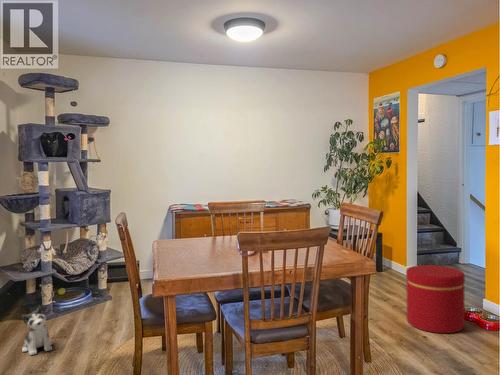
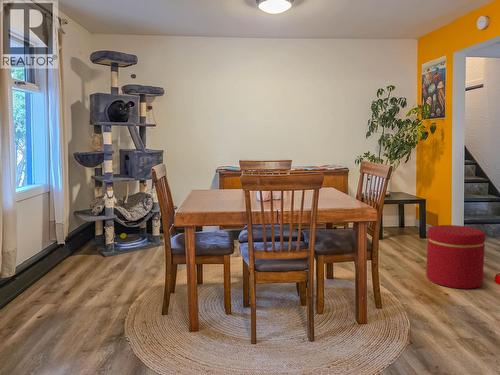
plush toy: present [22,306,52,355] -> none [86,241,111,280]

